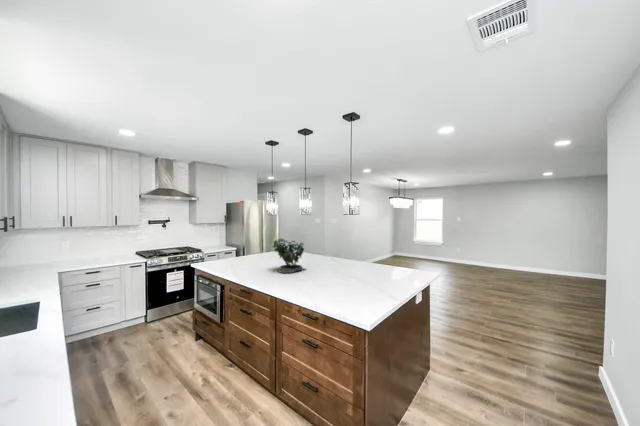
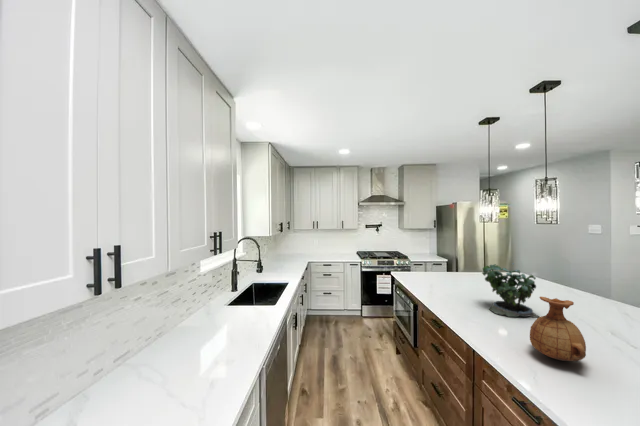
vase: none [305,249,332,286] -> present [530,297,586,361]

